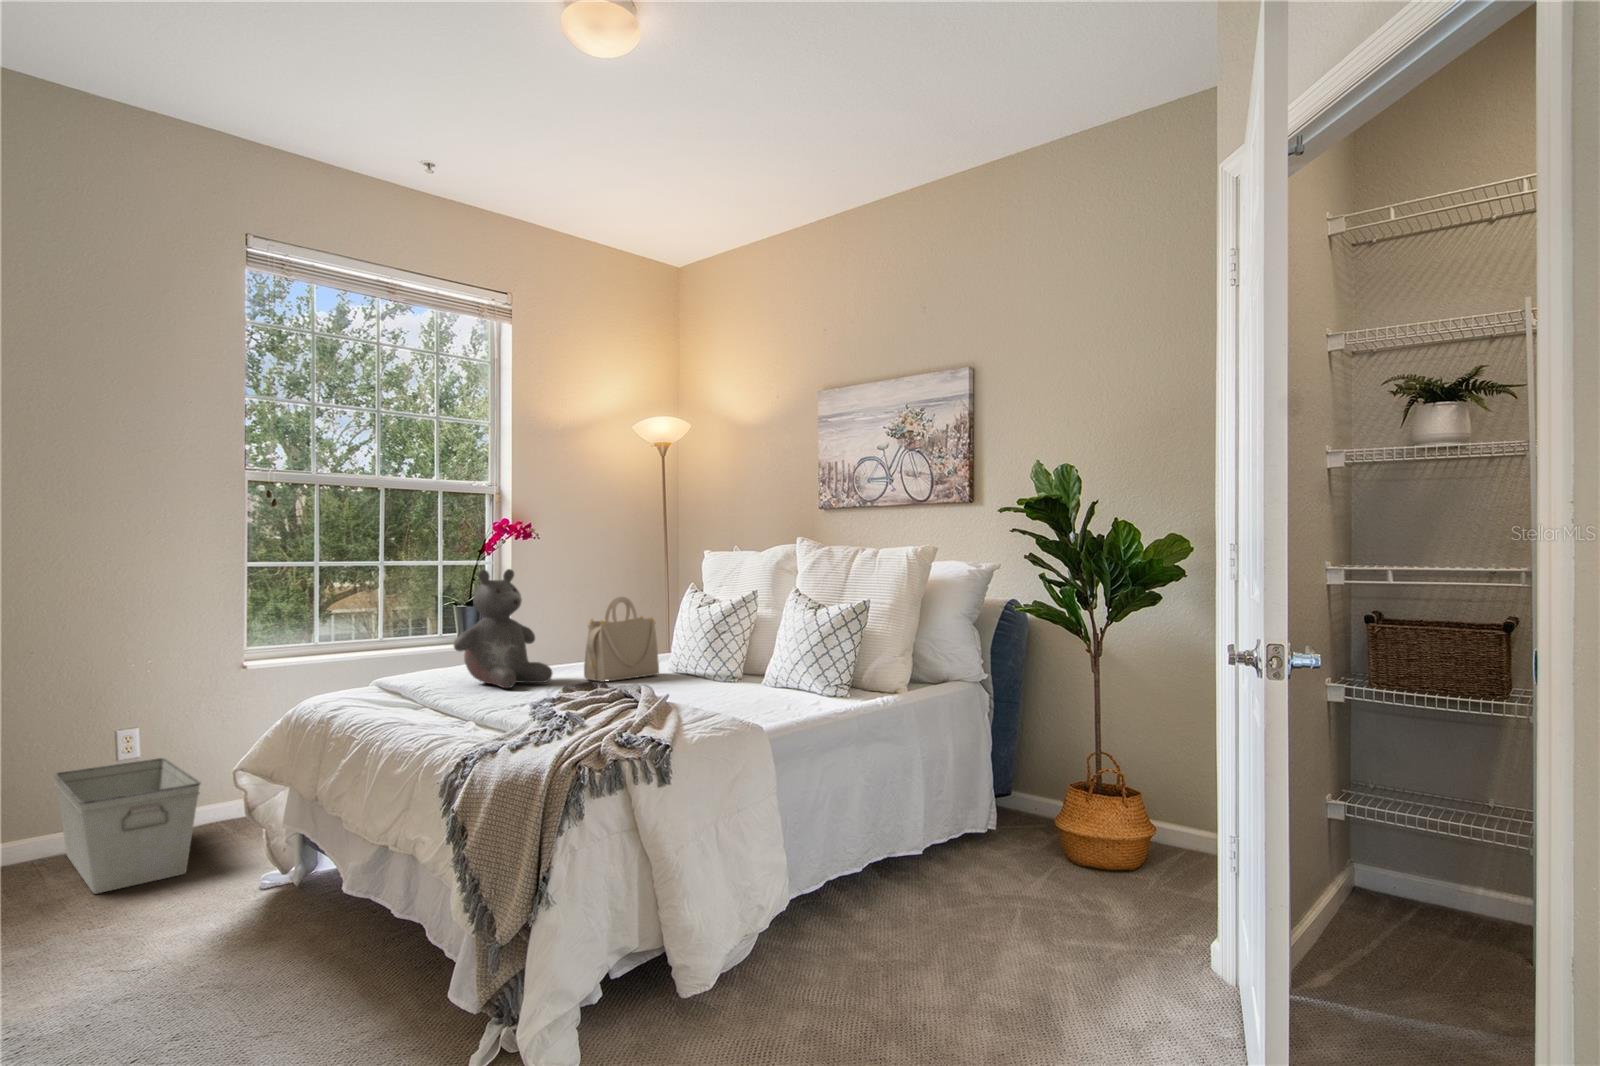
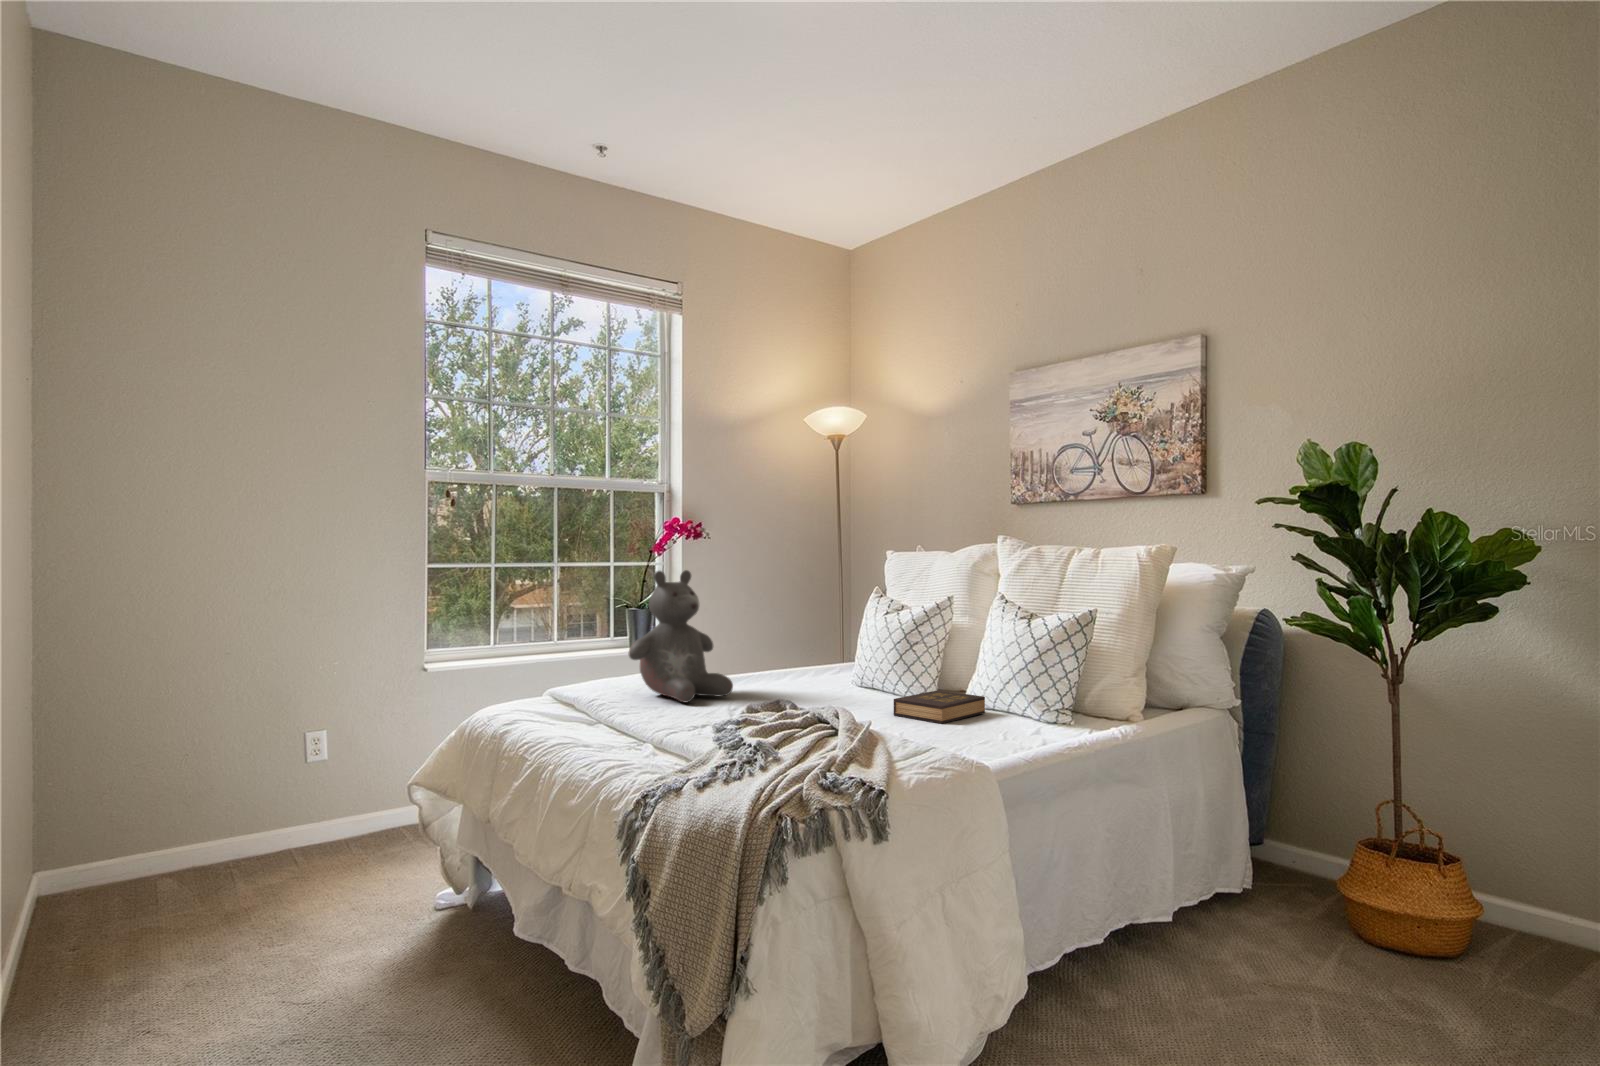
handbag: present [584,597,659,682] -> none [766,602,847,696]
hardback book: none [693,672,773,699] -> present [894,690,985,724]
storage bin: present [54,758,201,894] -> none [248,760,380,903]

